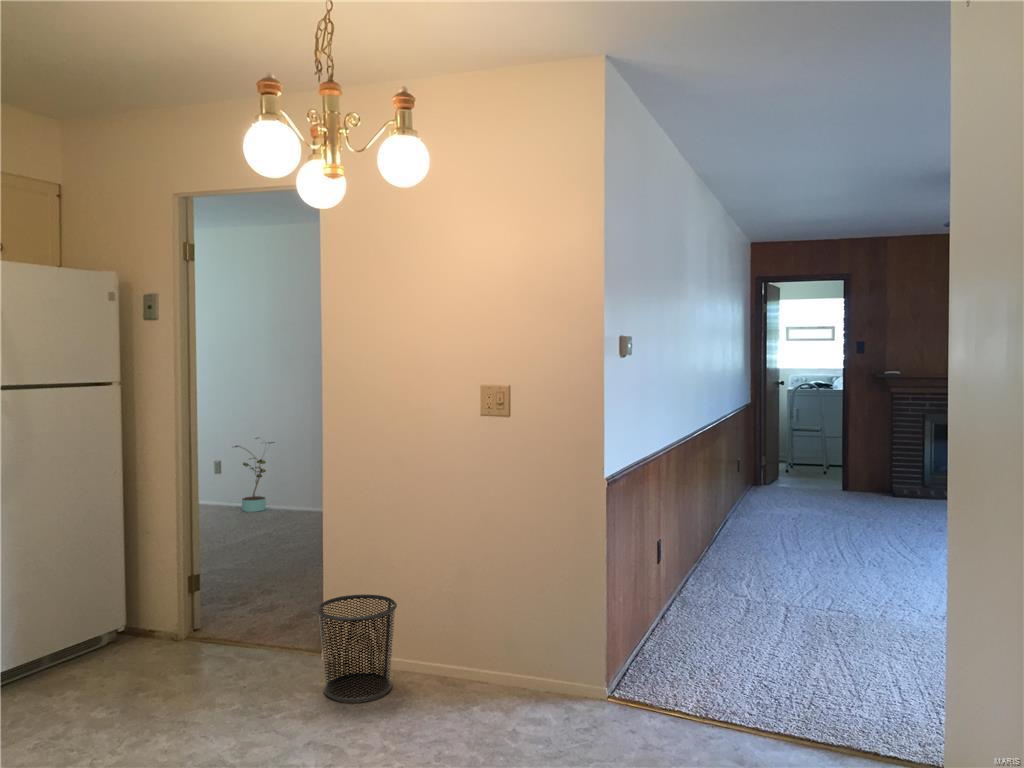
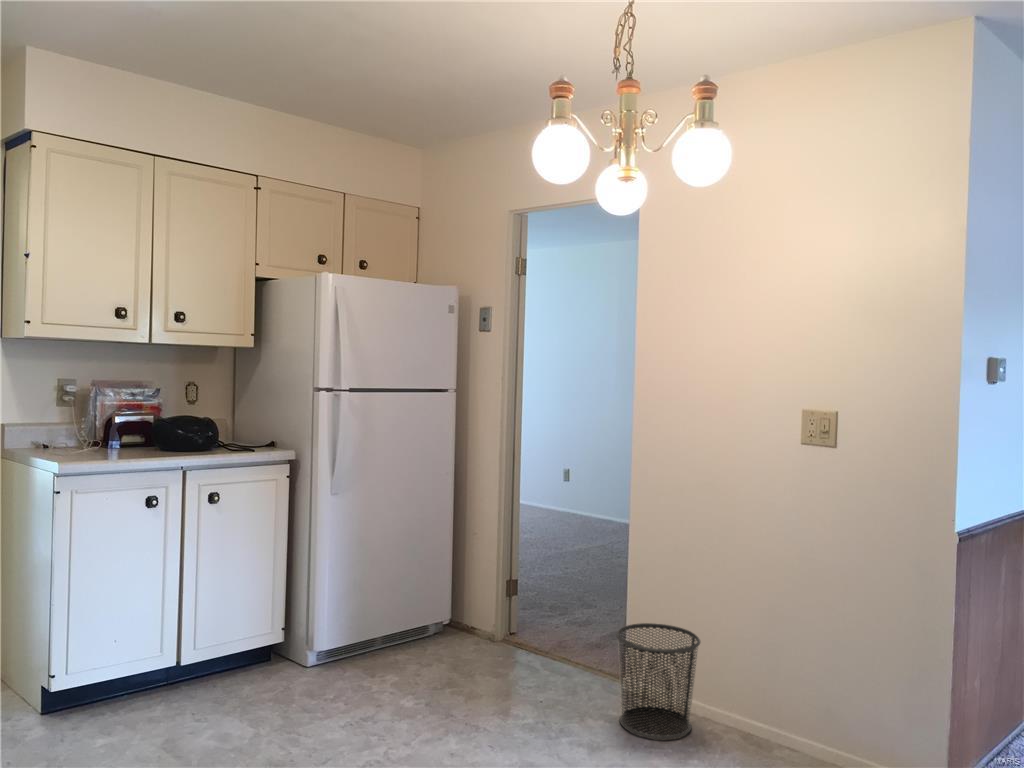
potted plant: present [234,437,274,512] -> none [564,450,605,523]

